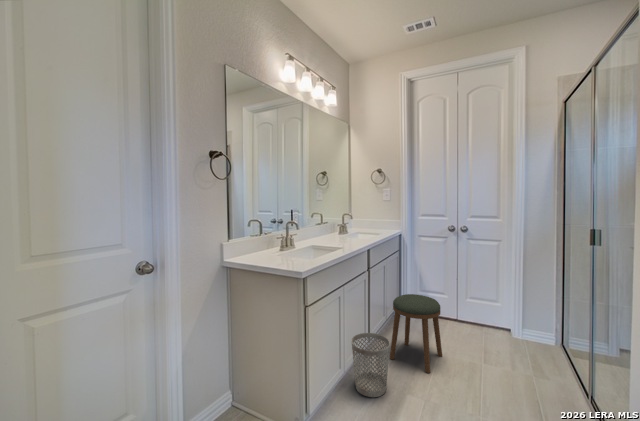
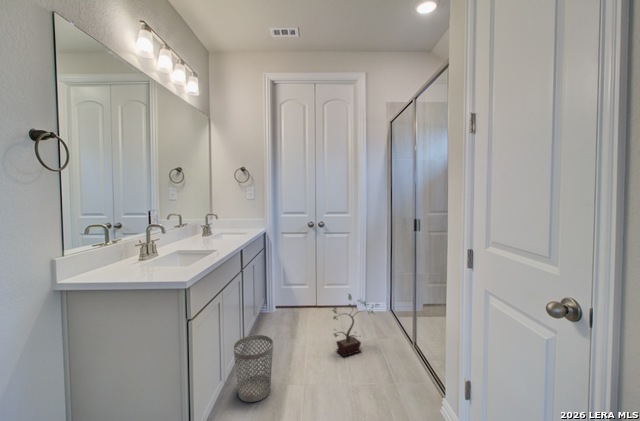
stool: present [390,294,442,373] -> none [267,288,312,359]
potted plant: none [463,311,534,384] -> present [333,294,377,356]

